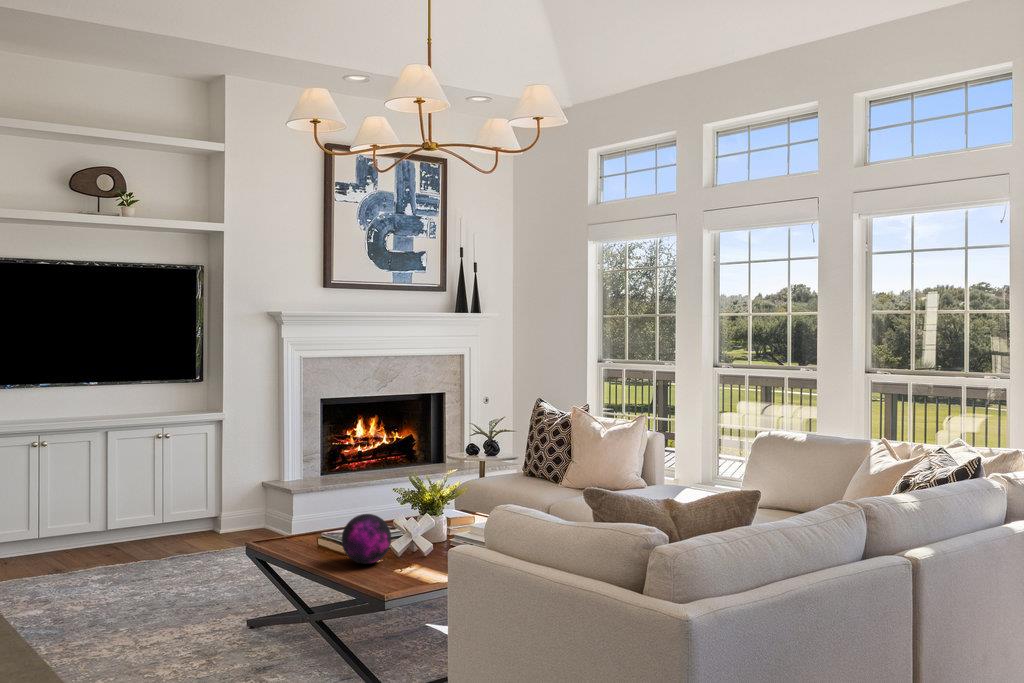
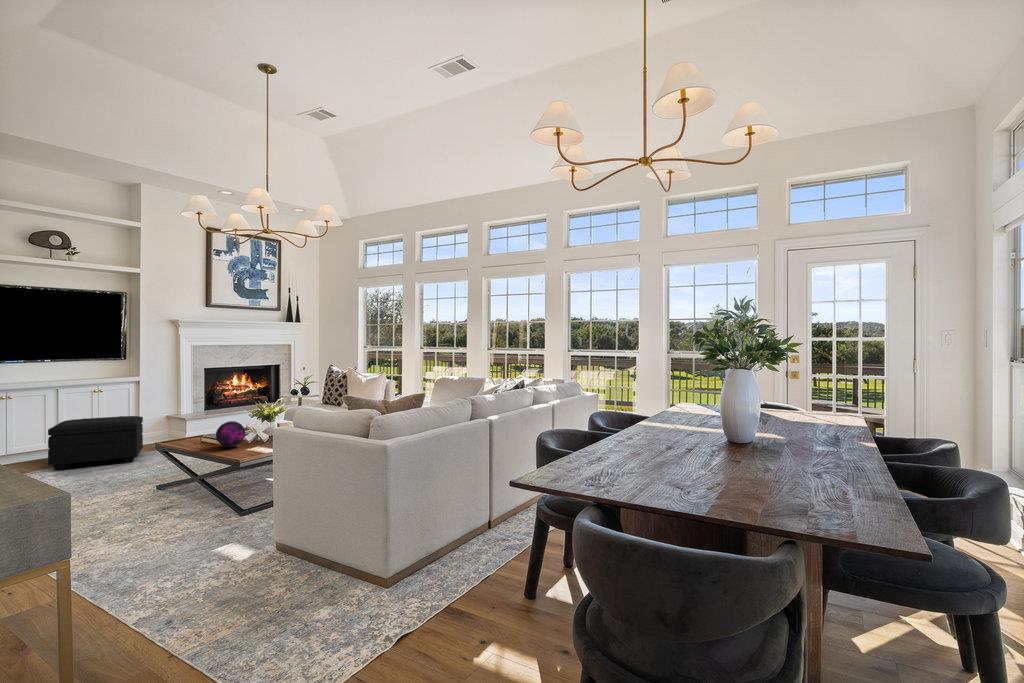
footstool: none [95,483,227,571] -> present [48,416,143,470]

